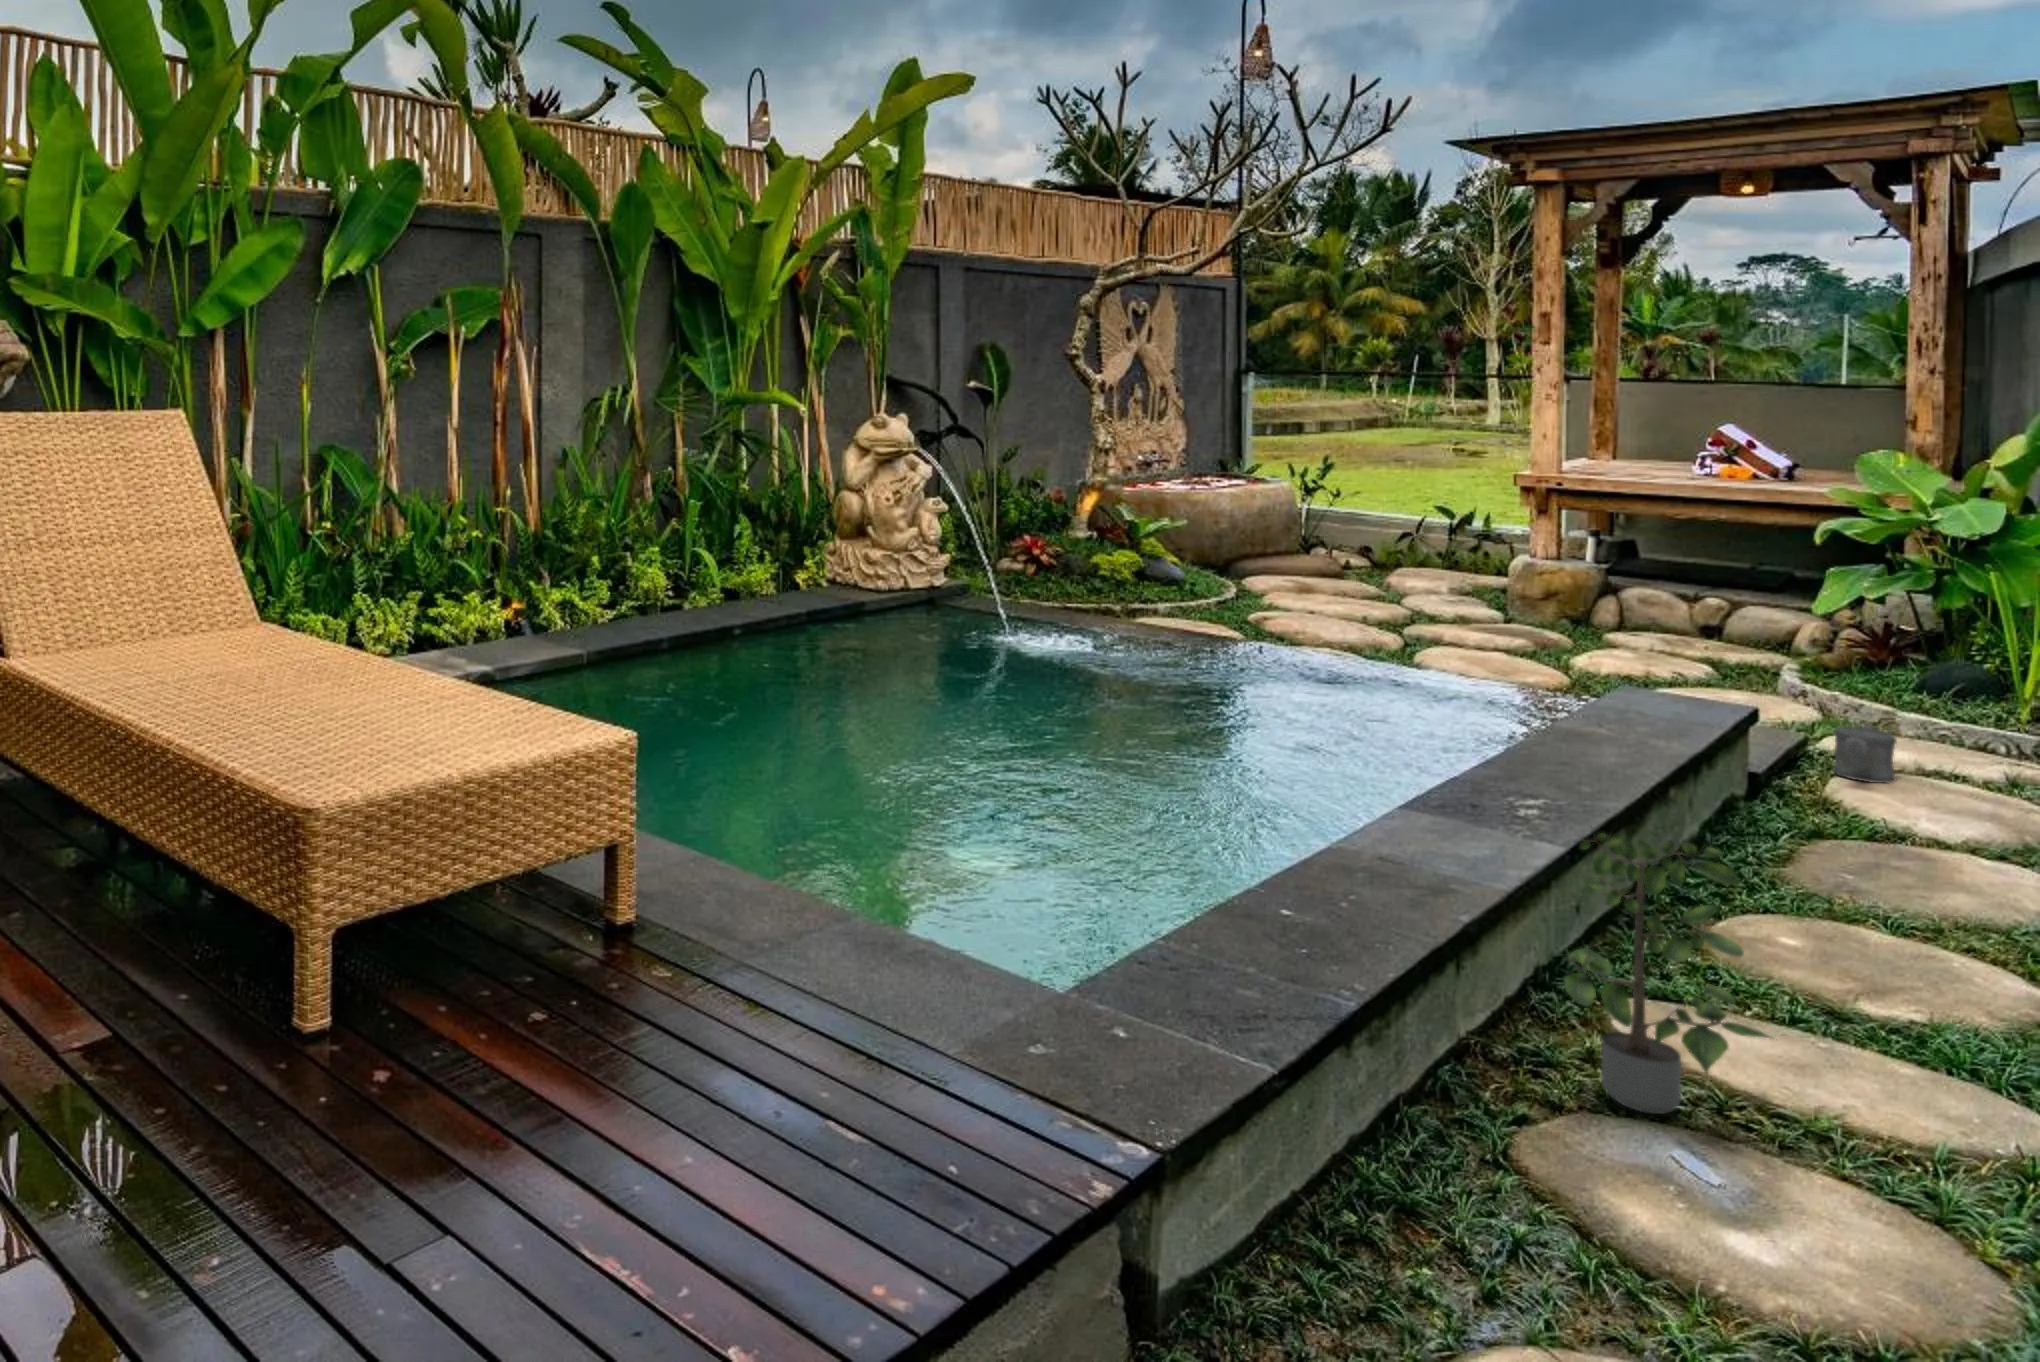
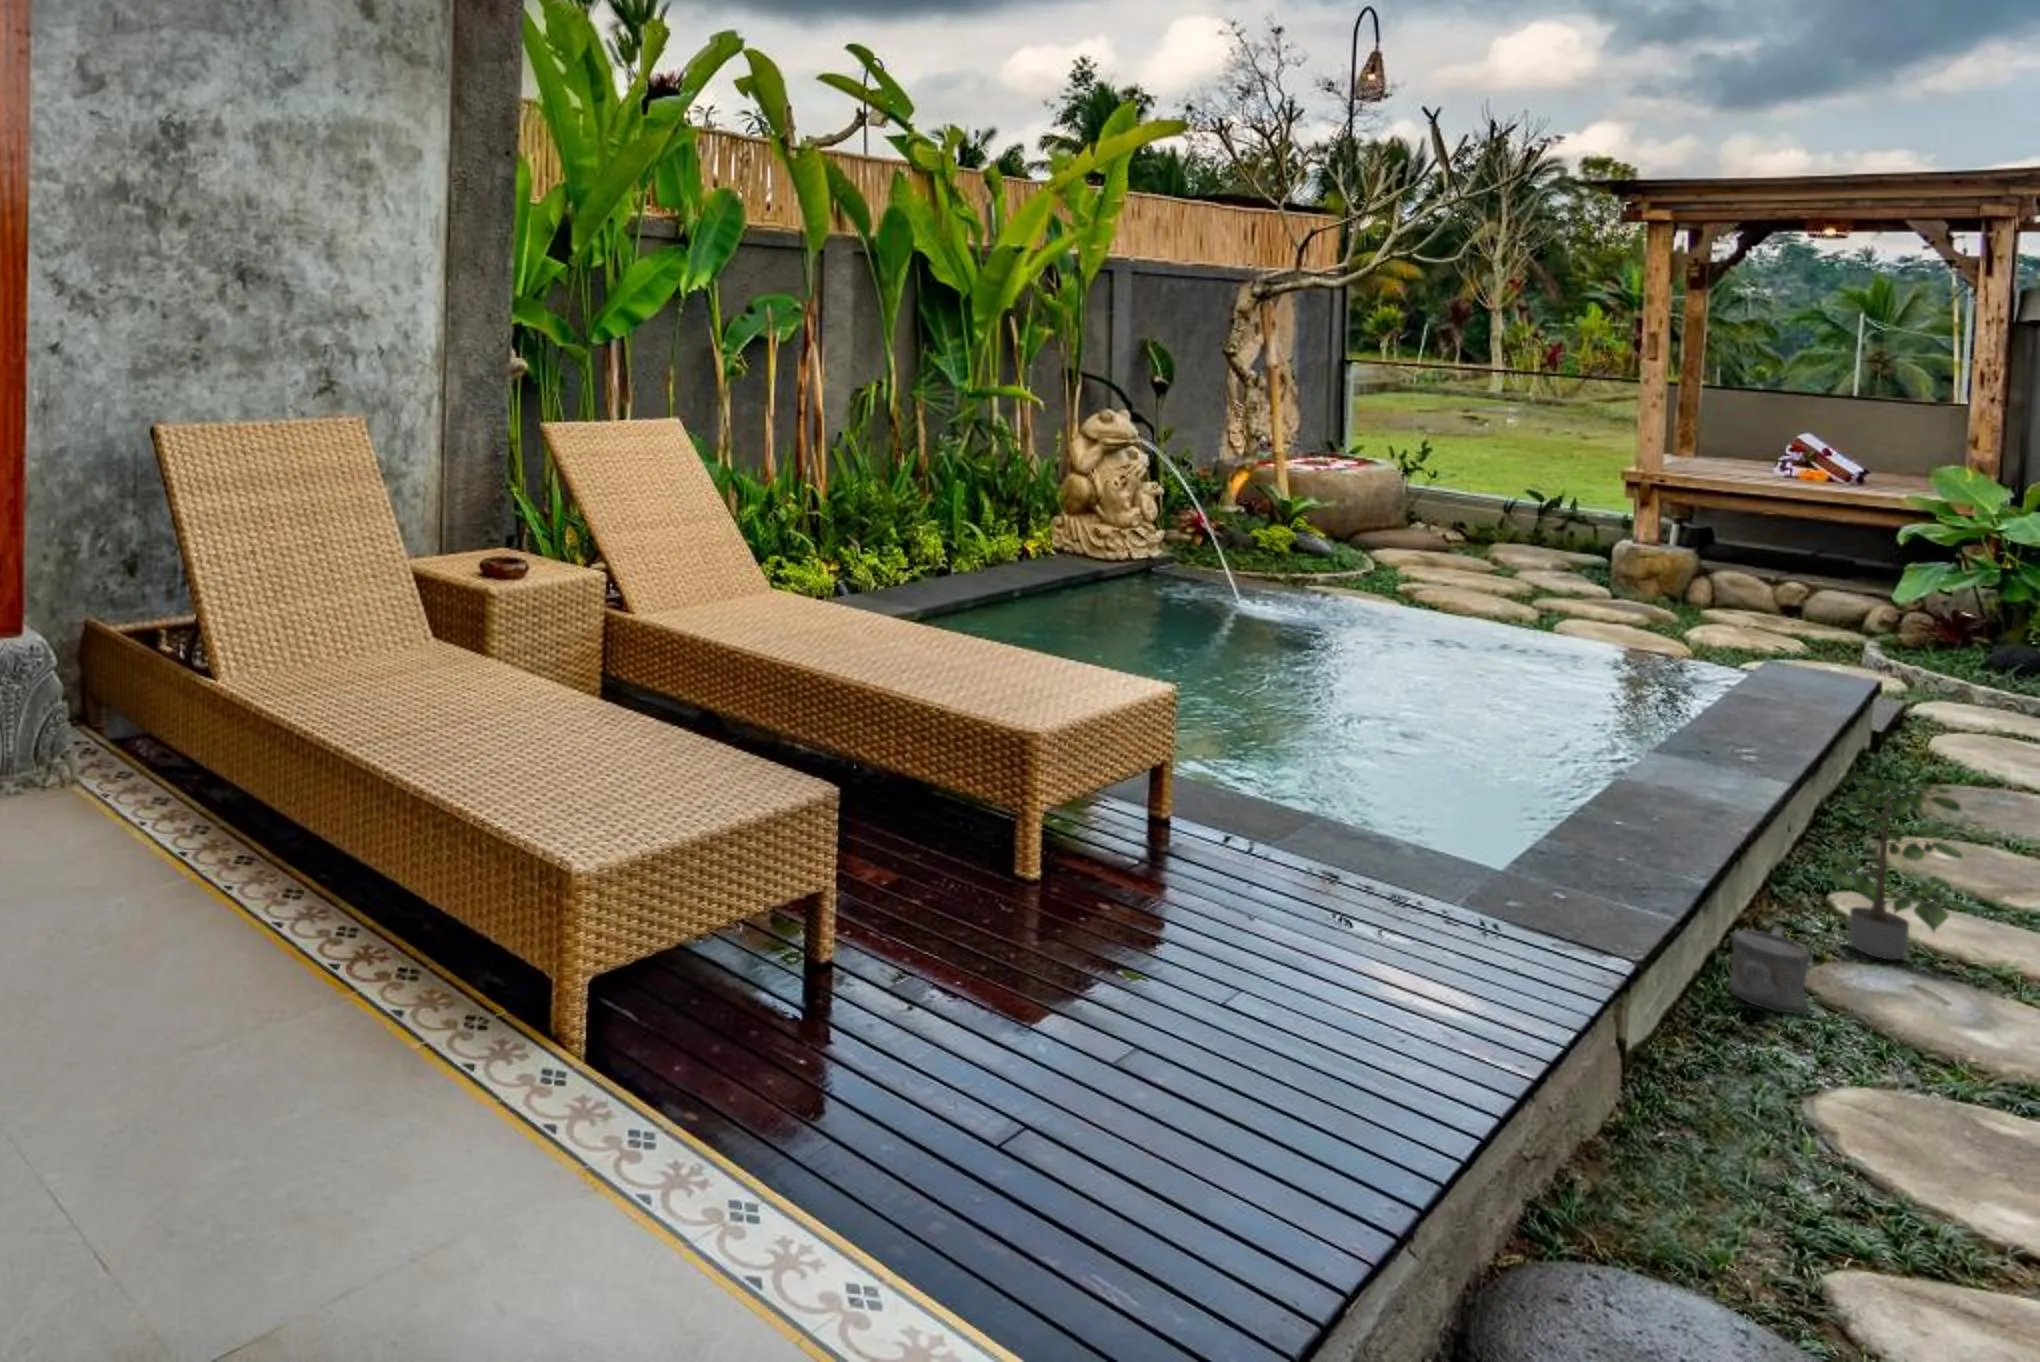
watering can: present [1834,725,1897,783] -> present [1729,926,1812,1013]

